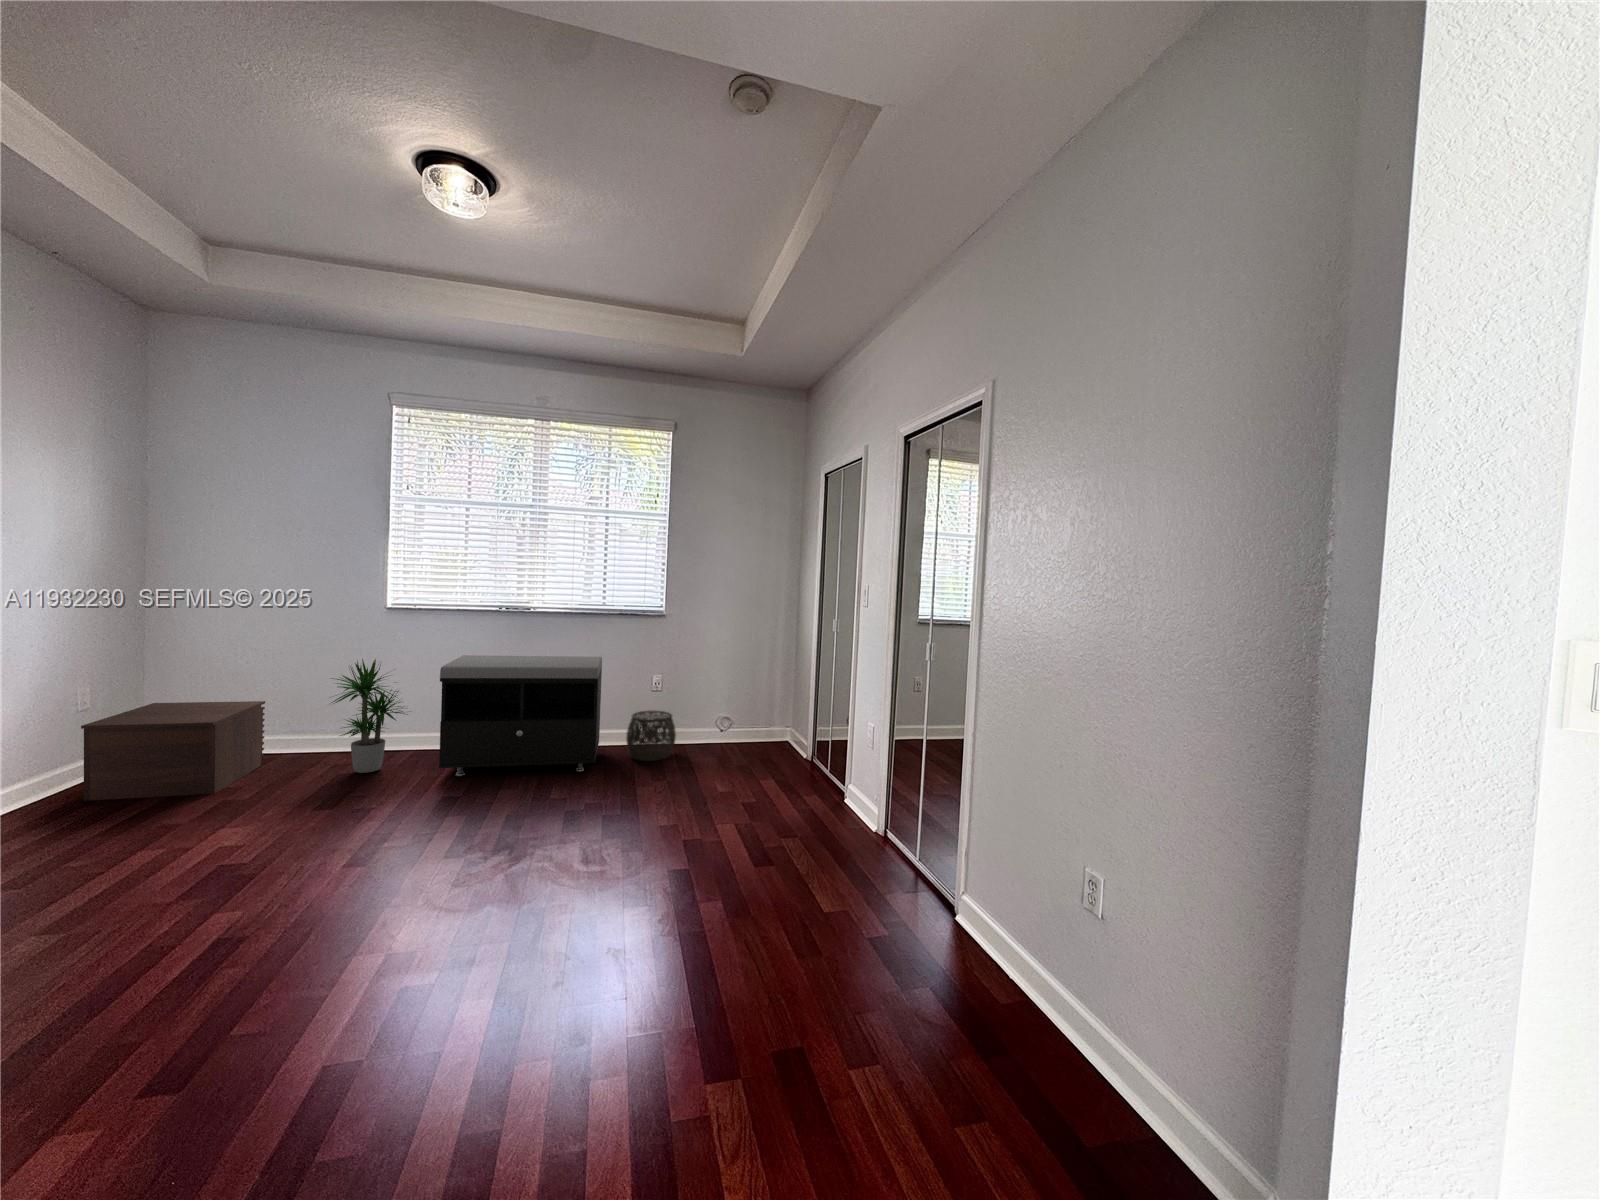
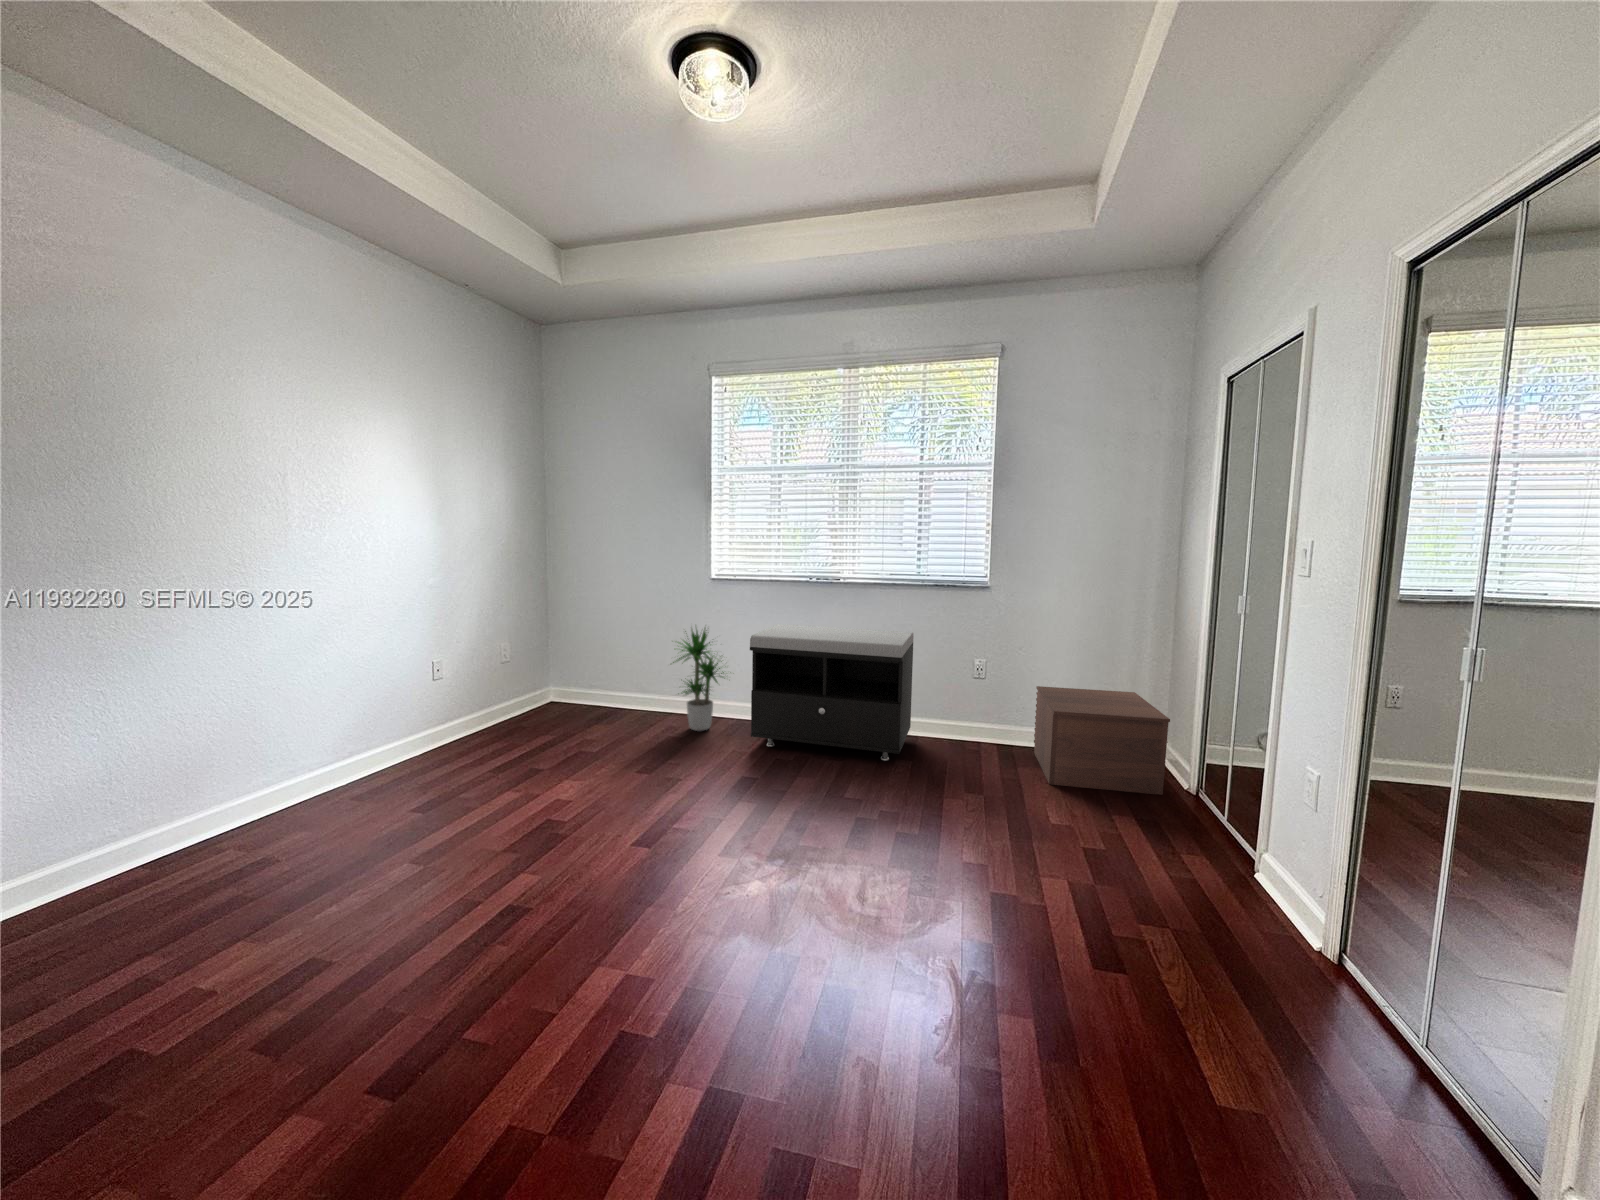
nightstand: present [81,701,265,801] -> present [1034,686,1170,795]
woven basket: present [626,710,676,761] -> none [939,699,999,761]

